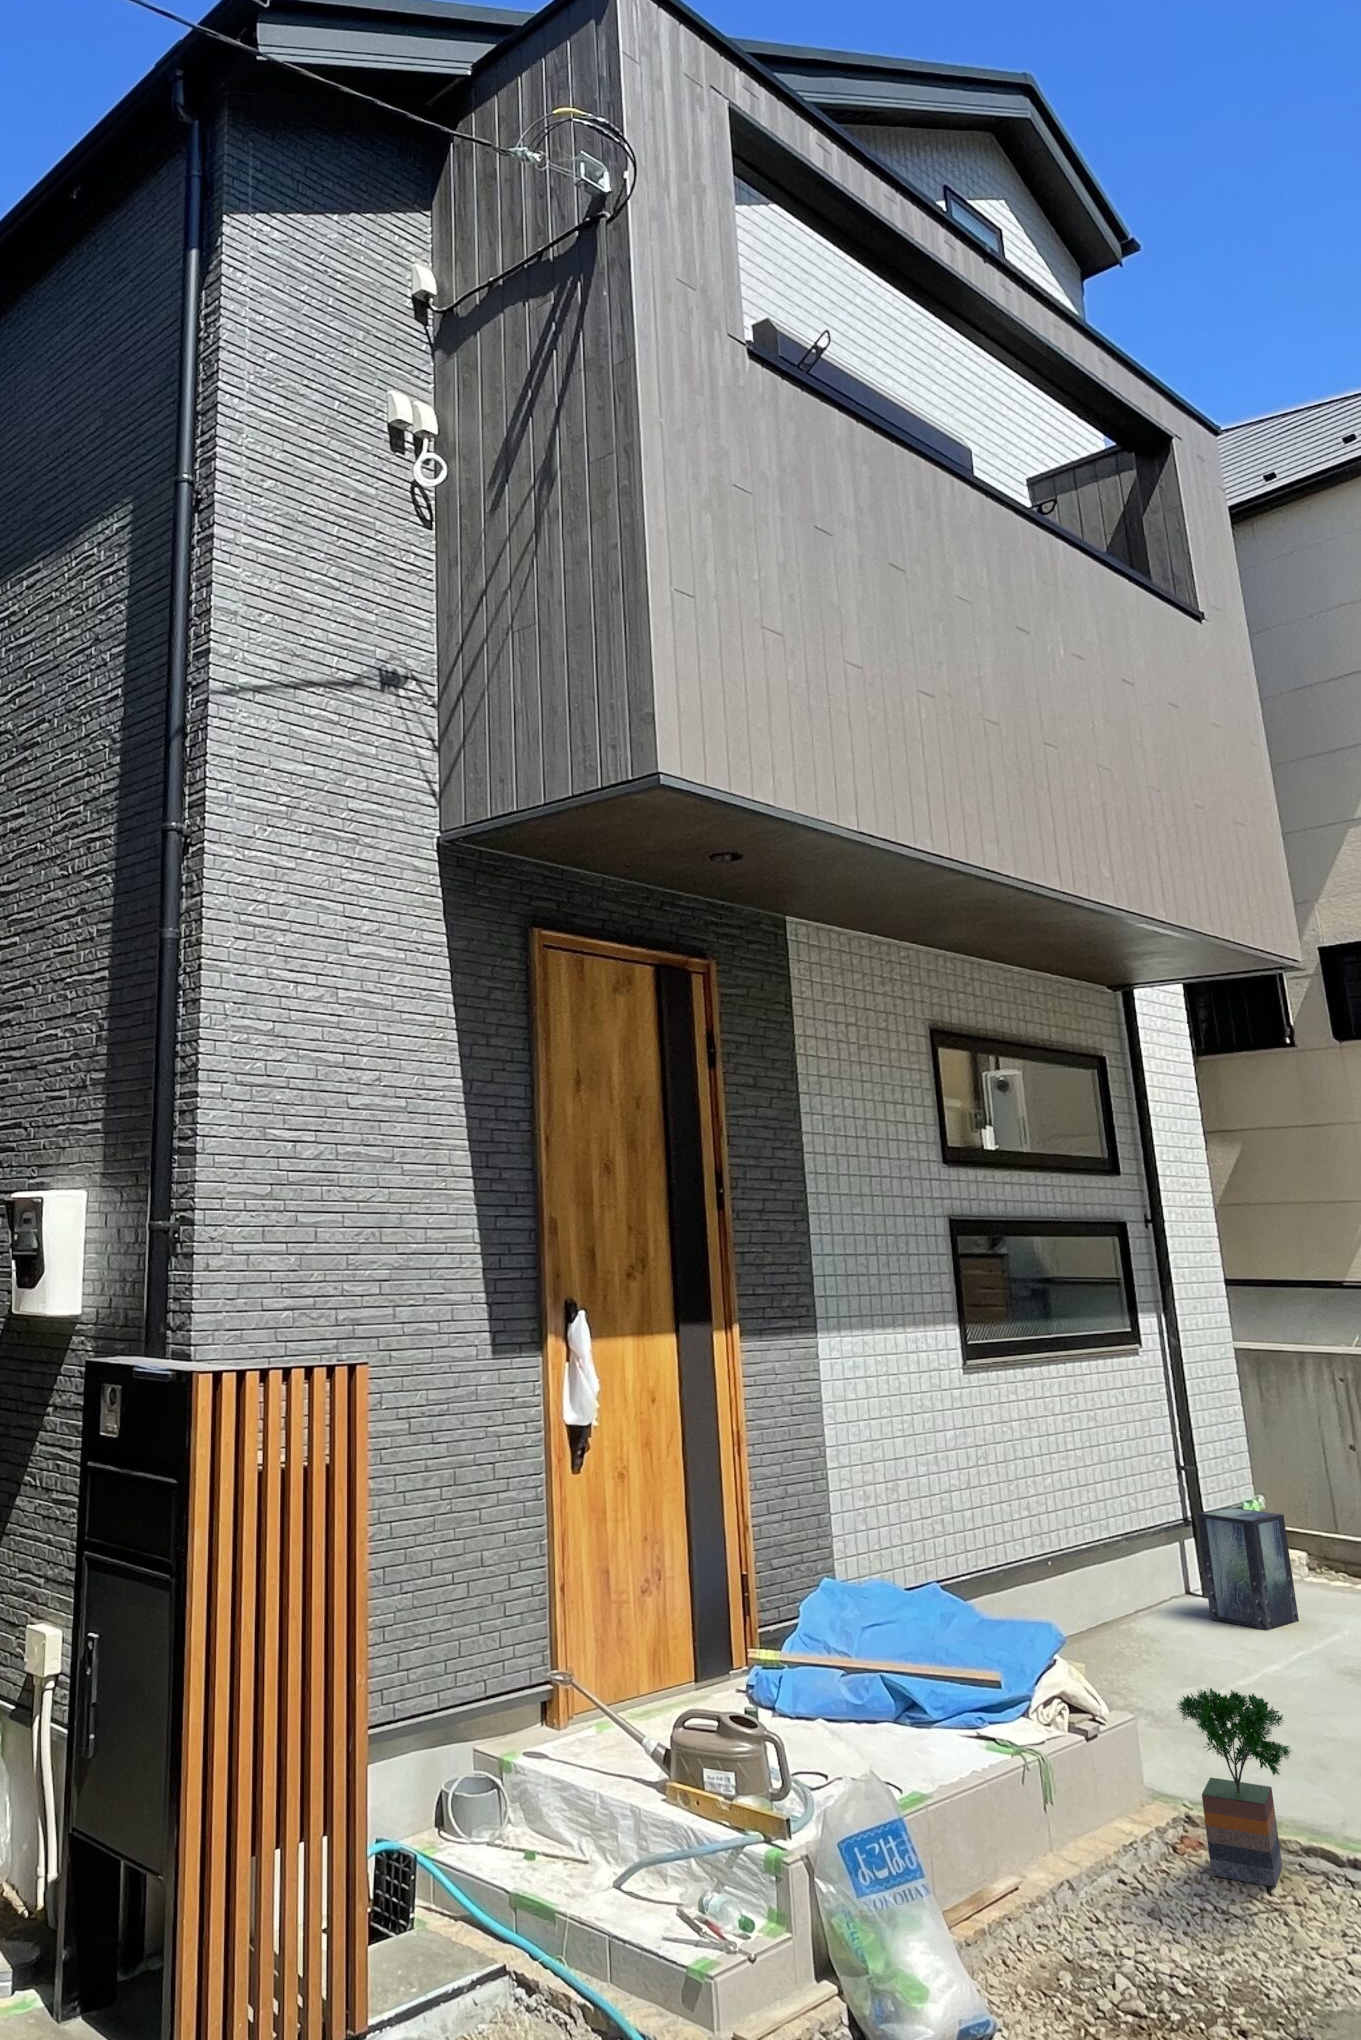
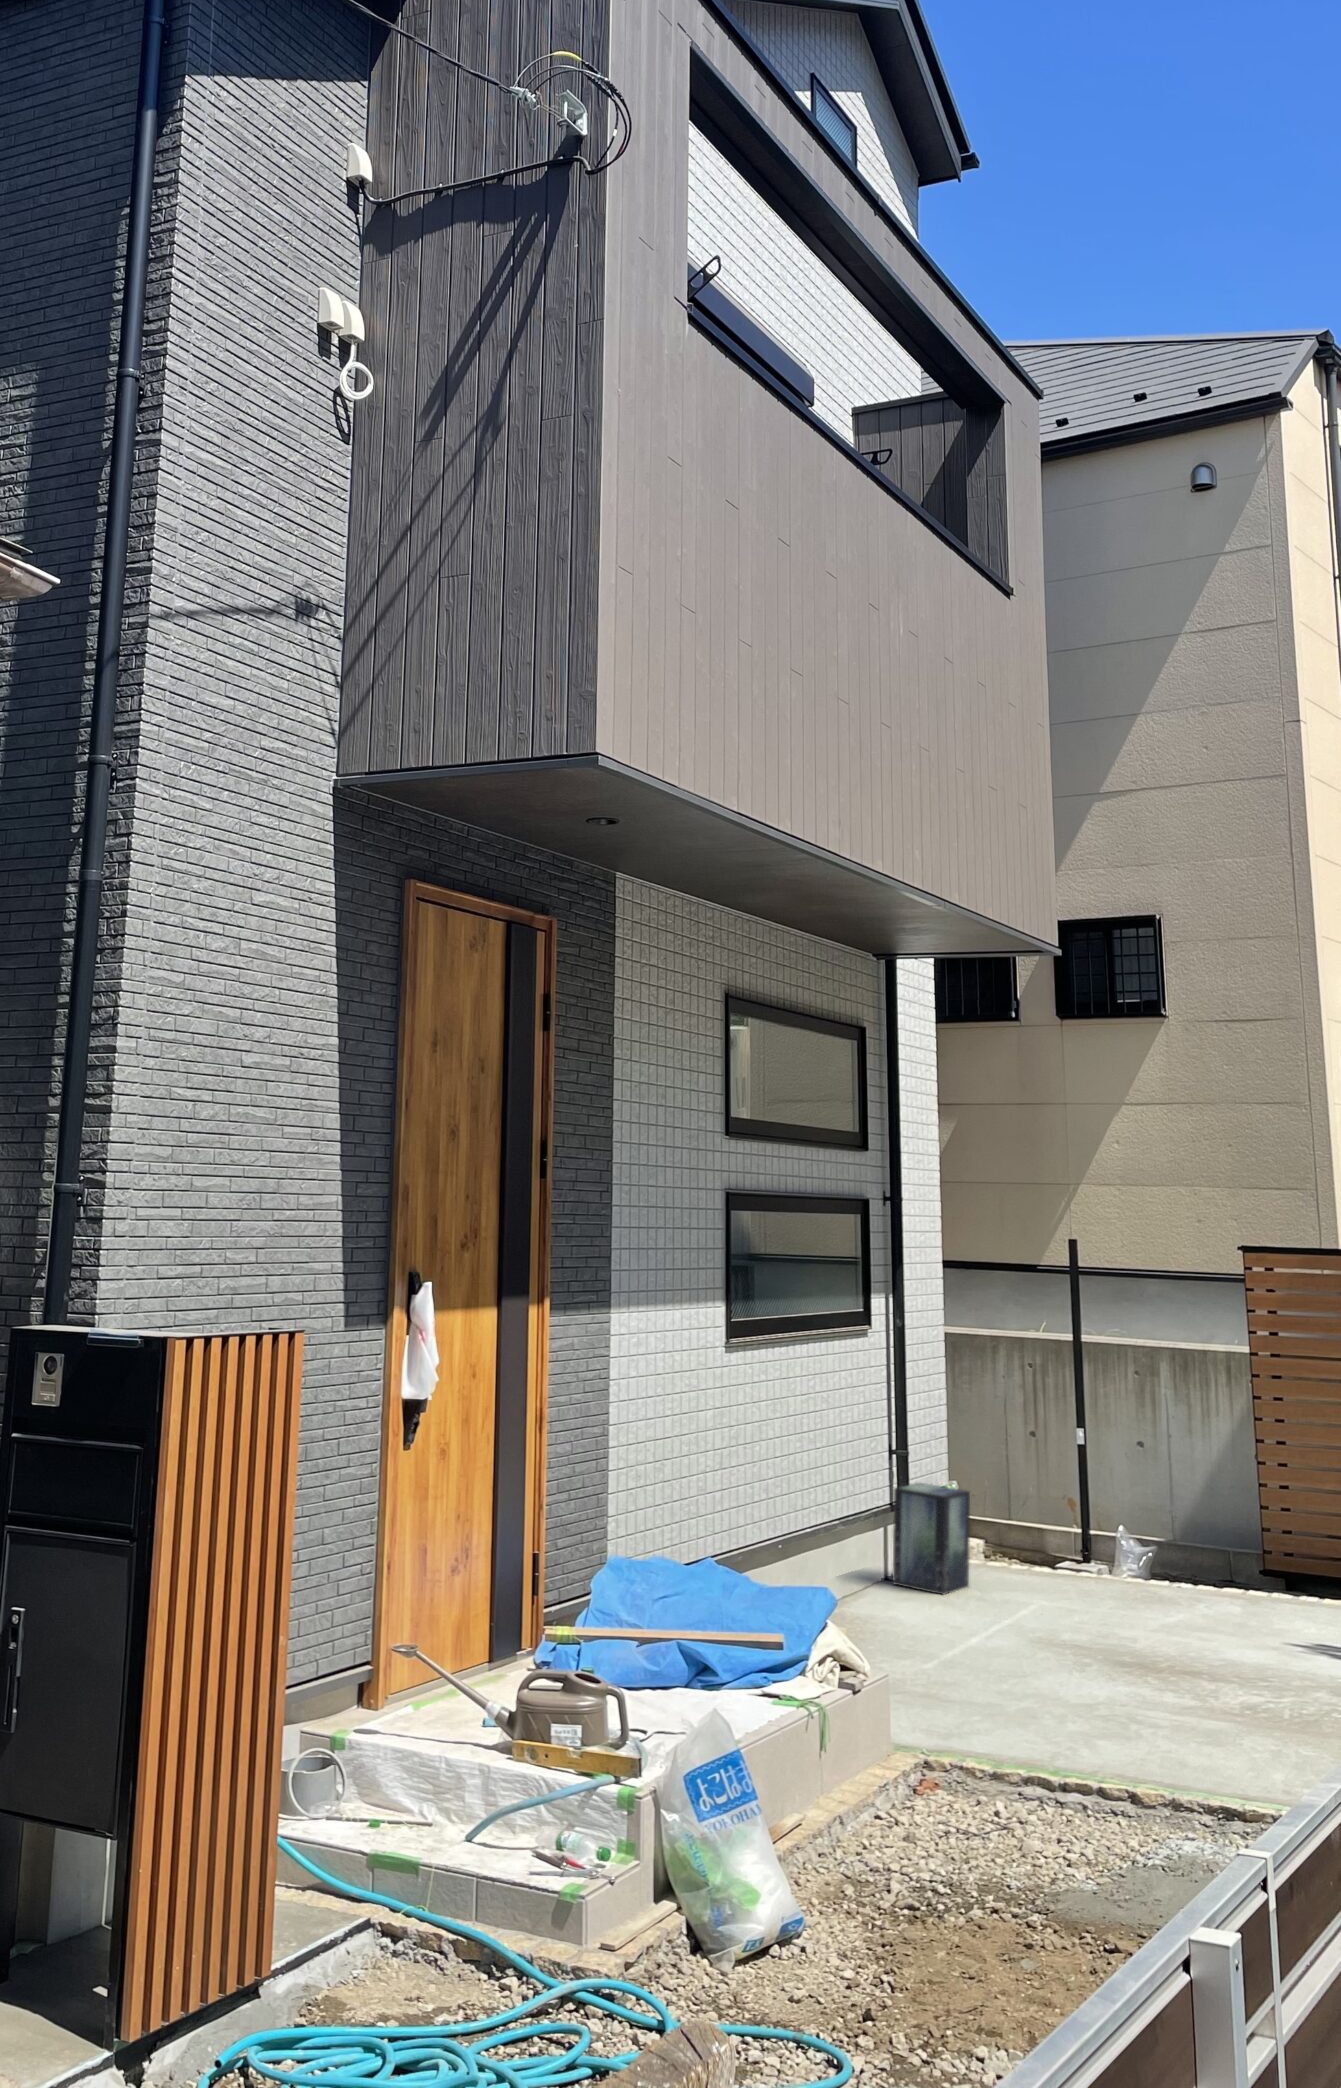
potted tree: present [1177,1688,1291,1887] -> none [934,1644,1032,1809]

